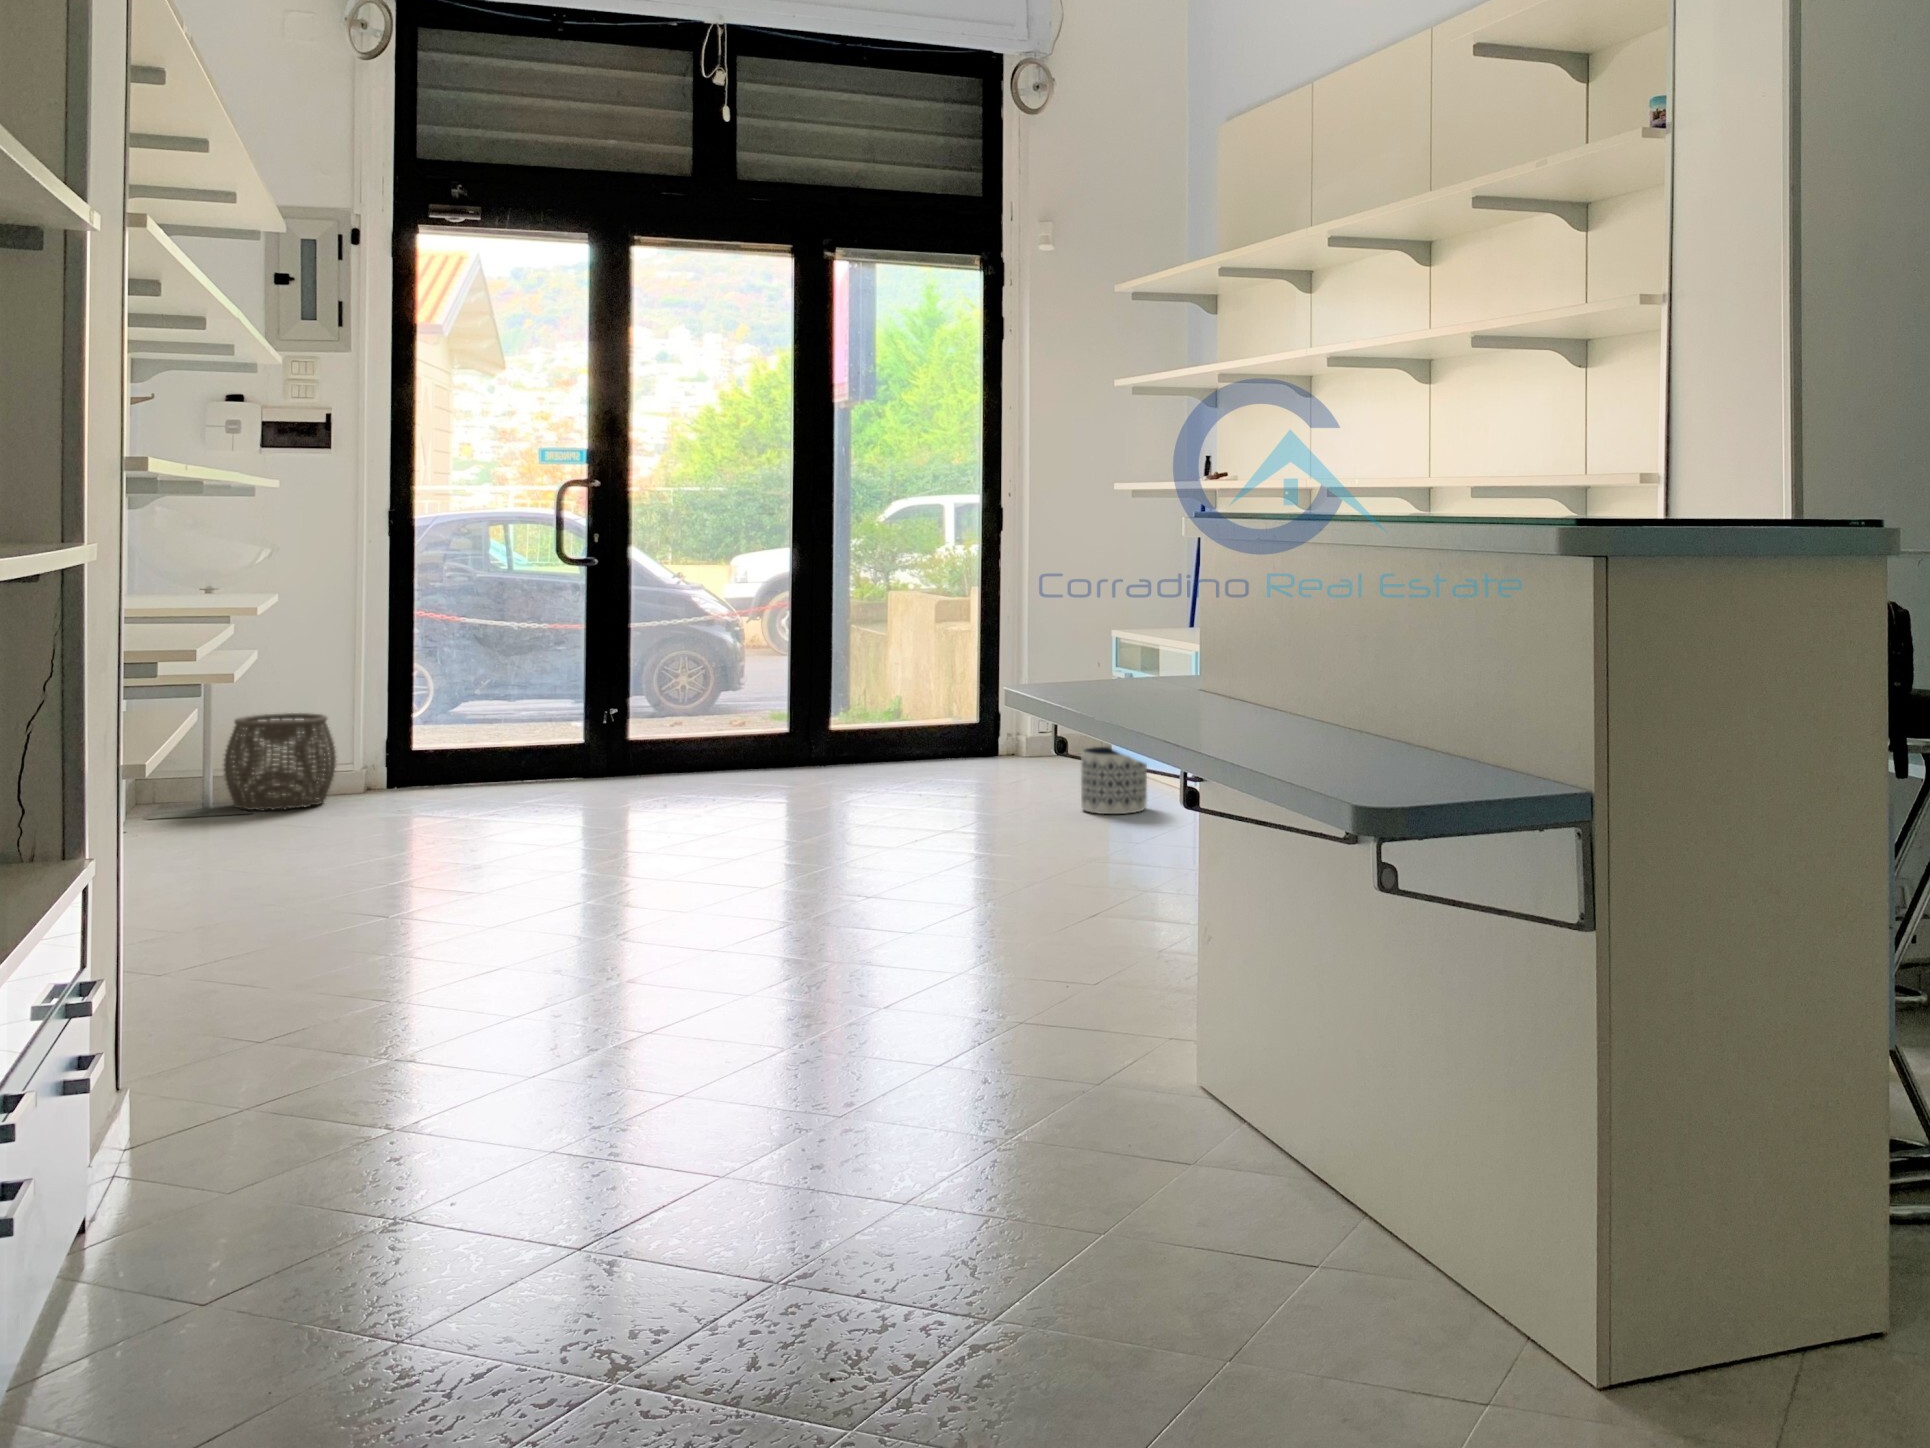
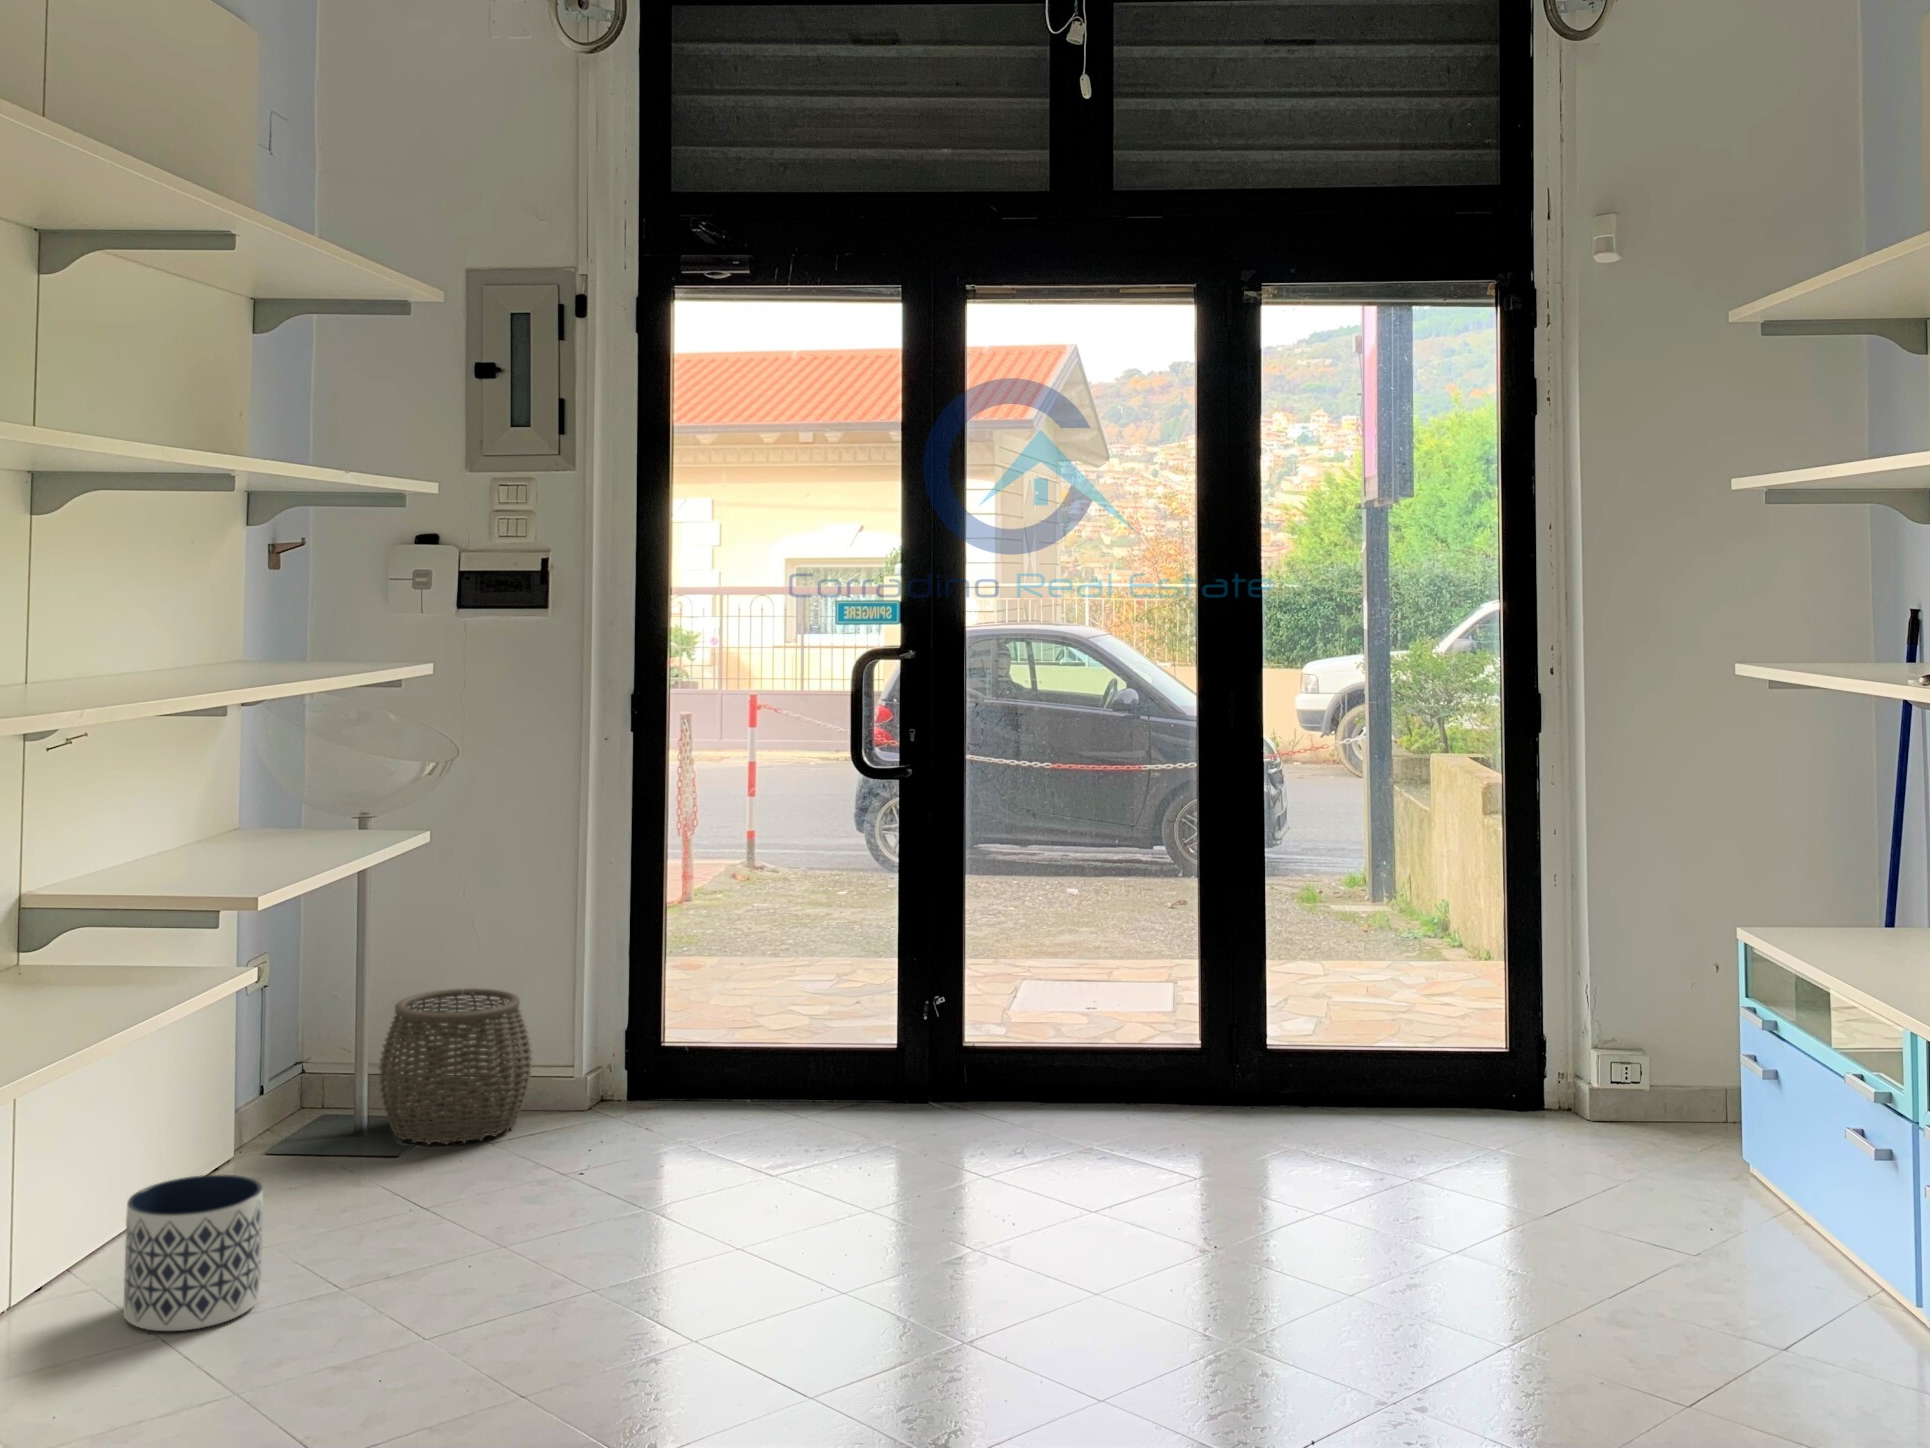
planter: present [1081,746,1147,814] -> present [123,1175,263,1331]

